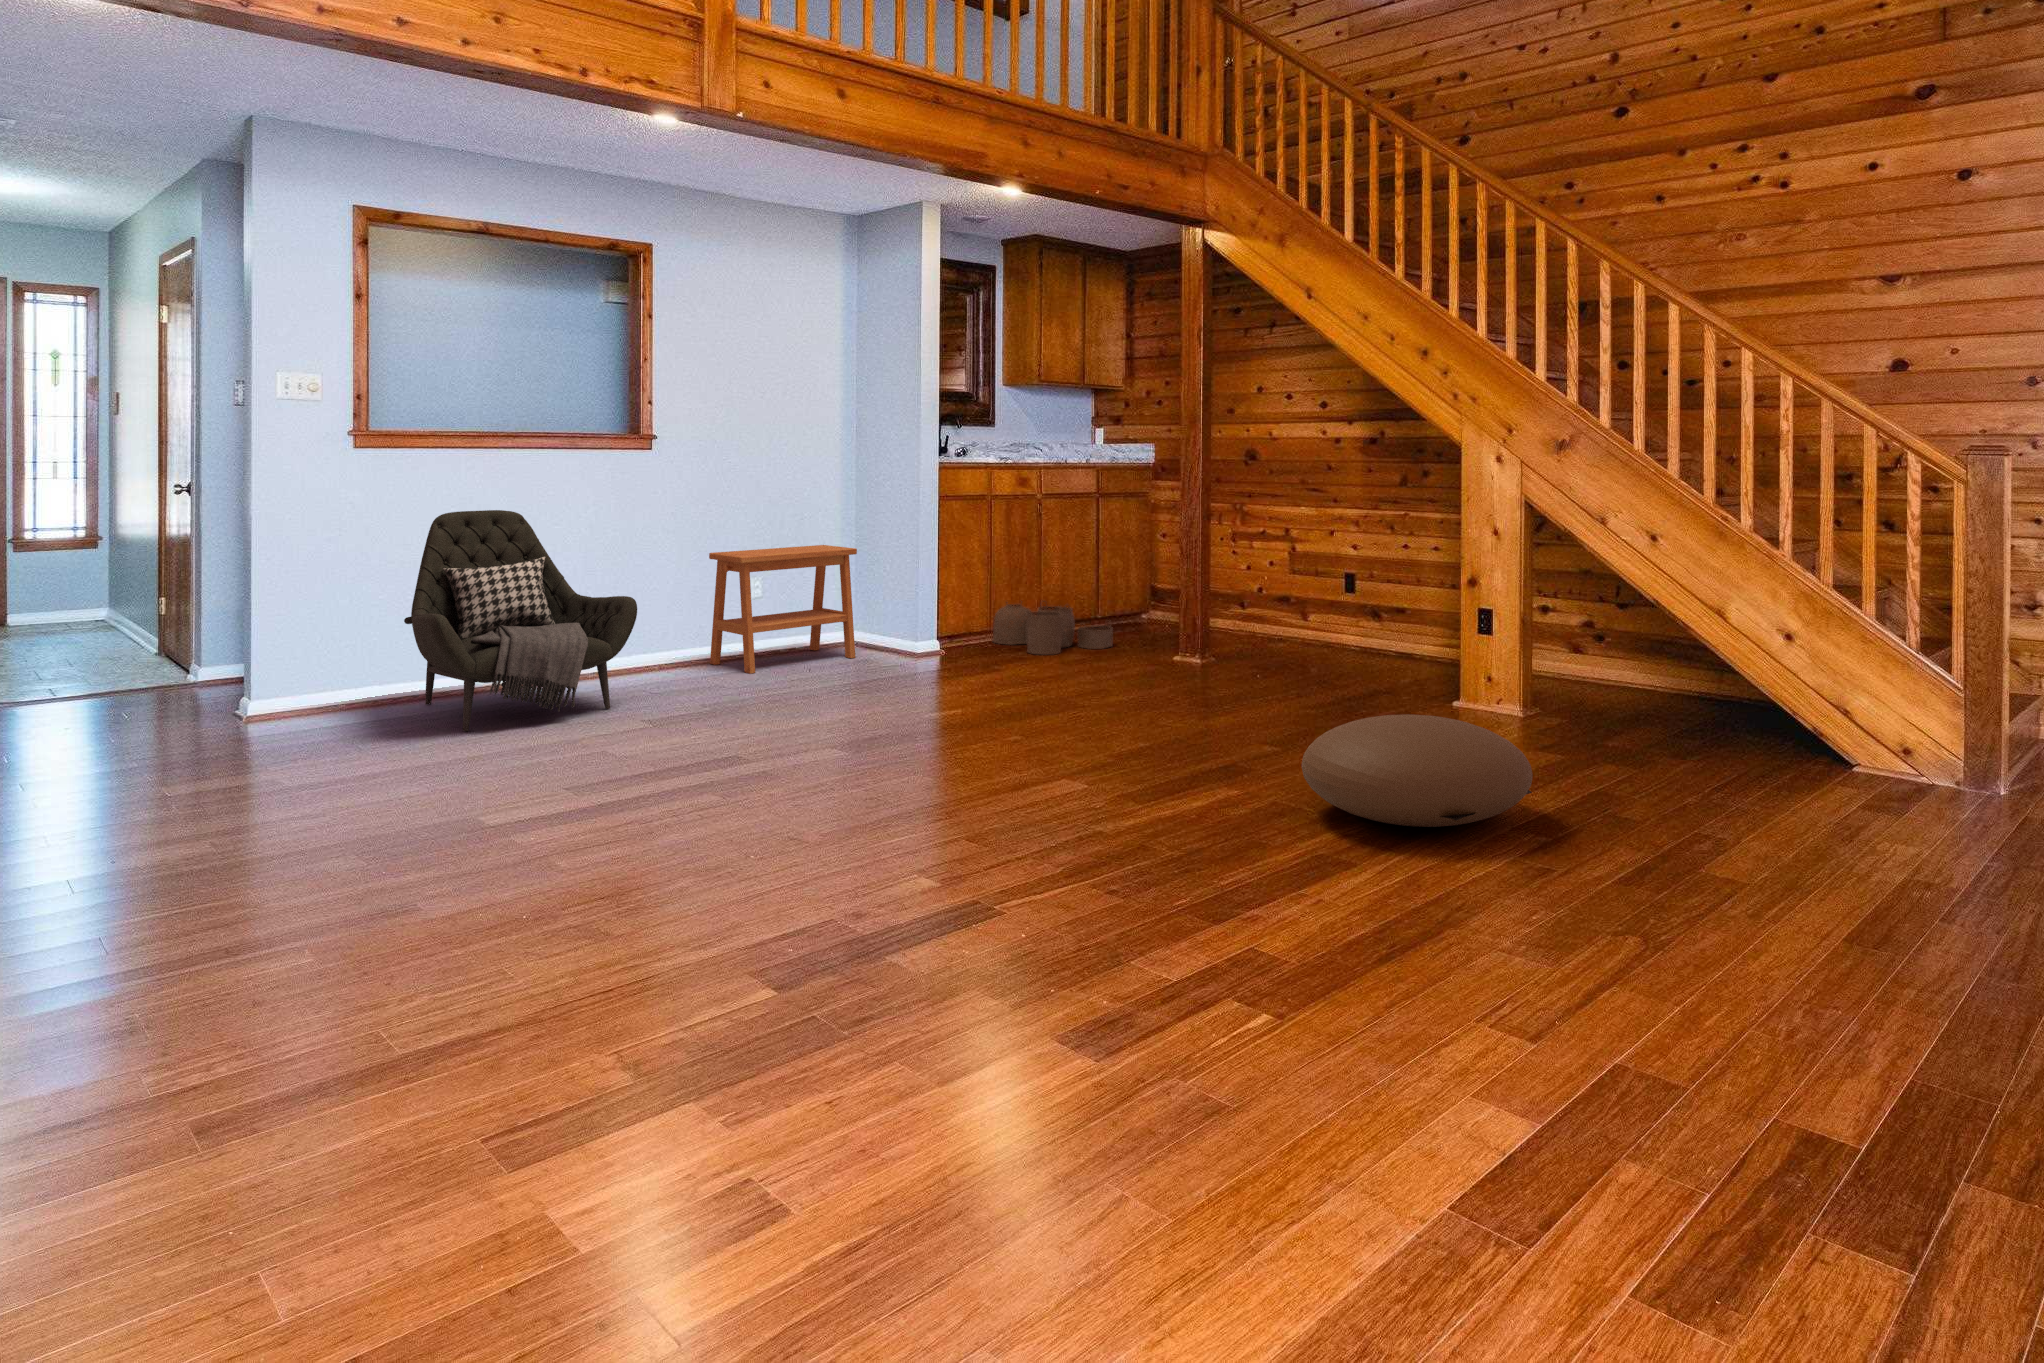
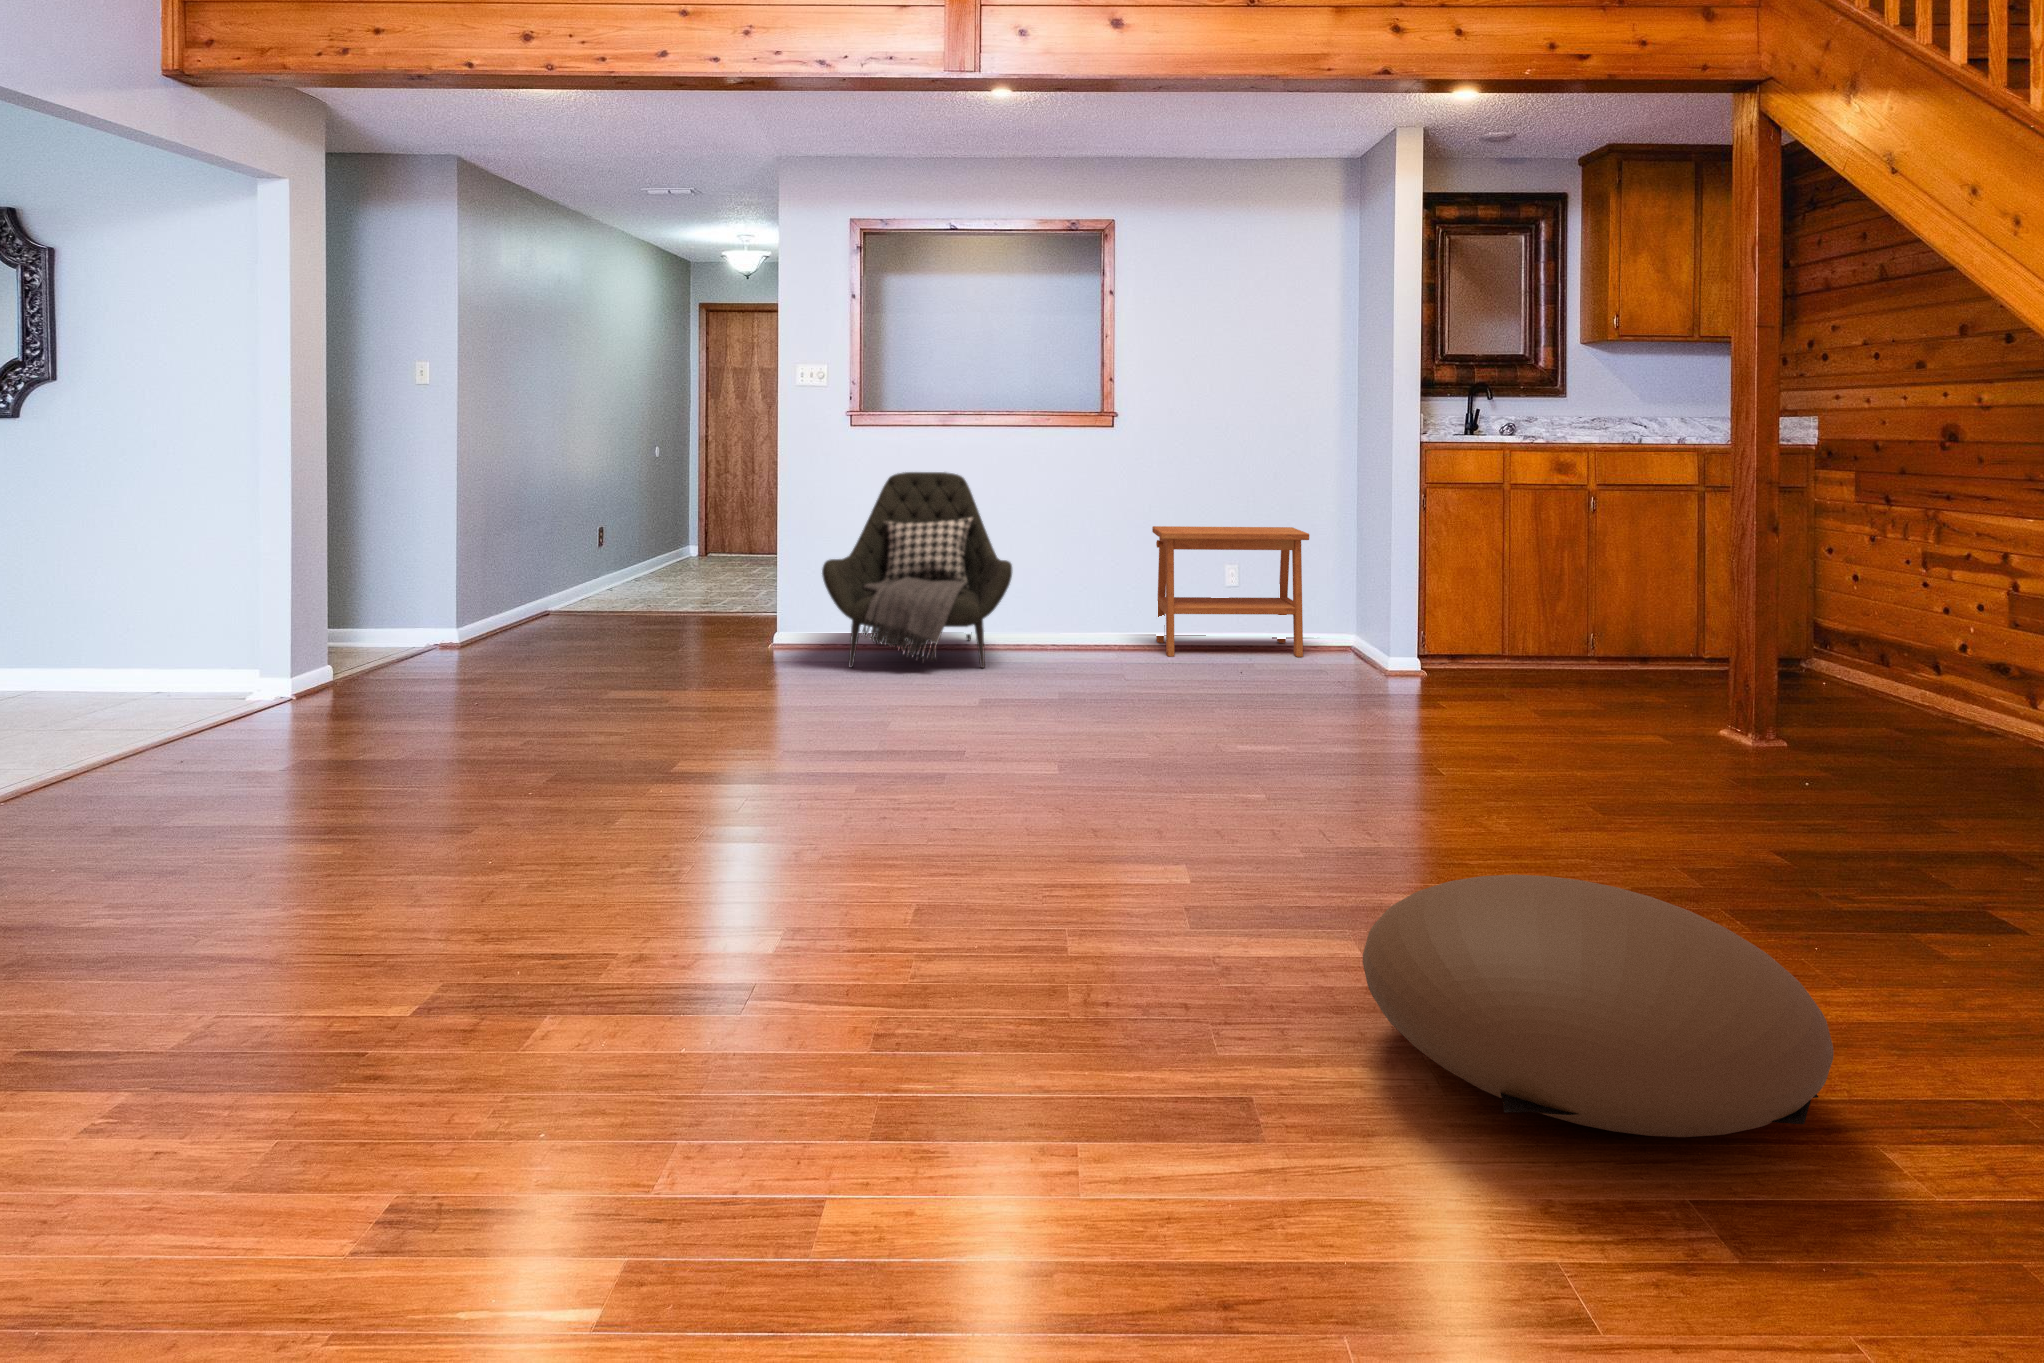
woven basket: present [992,601,1113,655] -> none [1496,615,1652,695]

